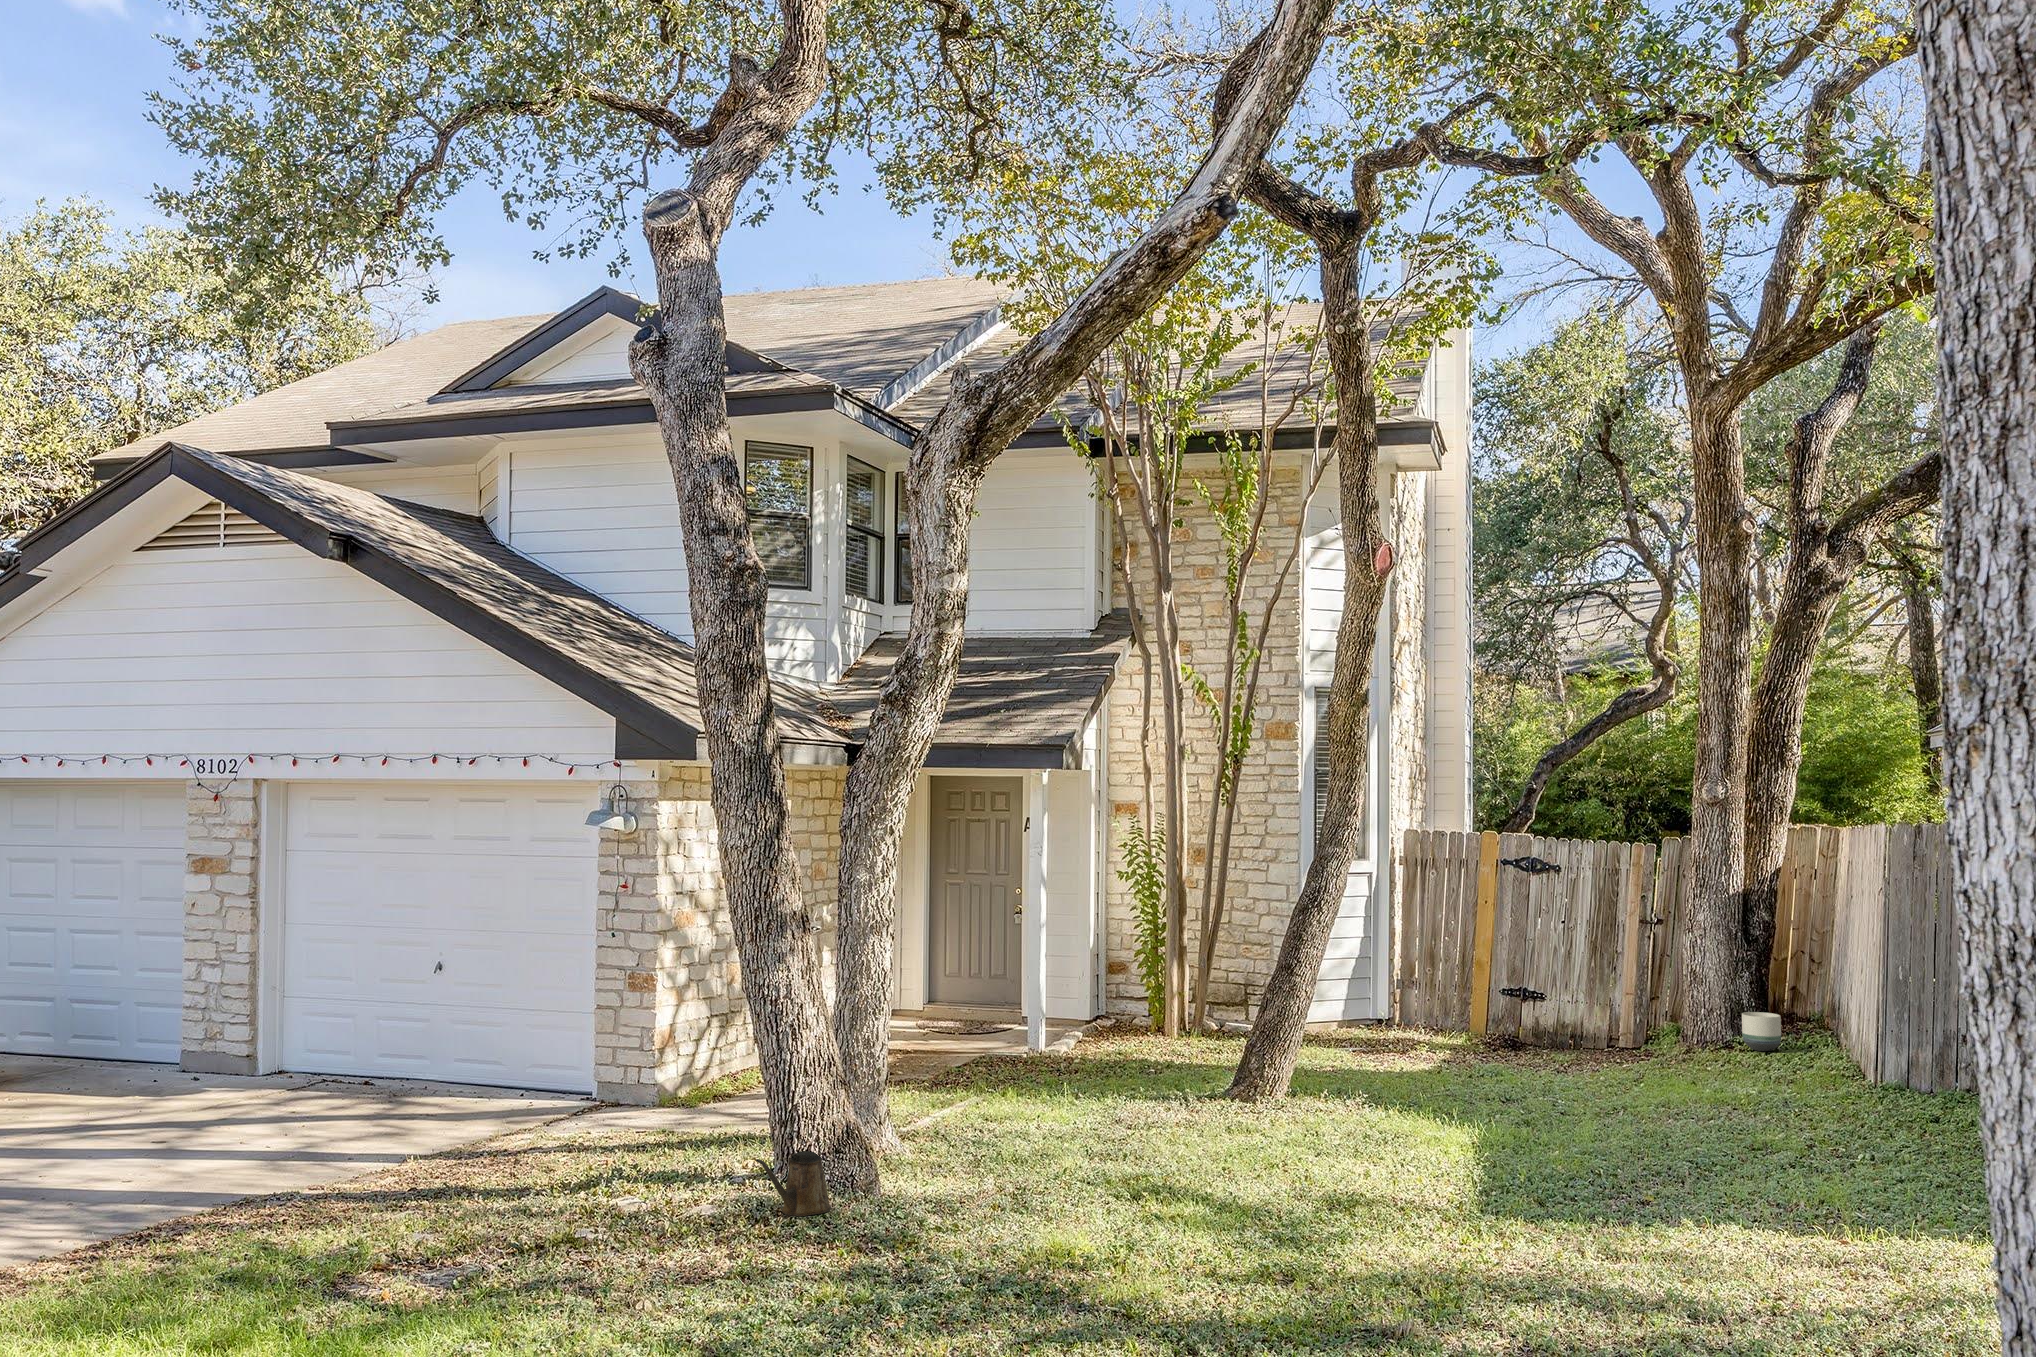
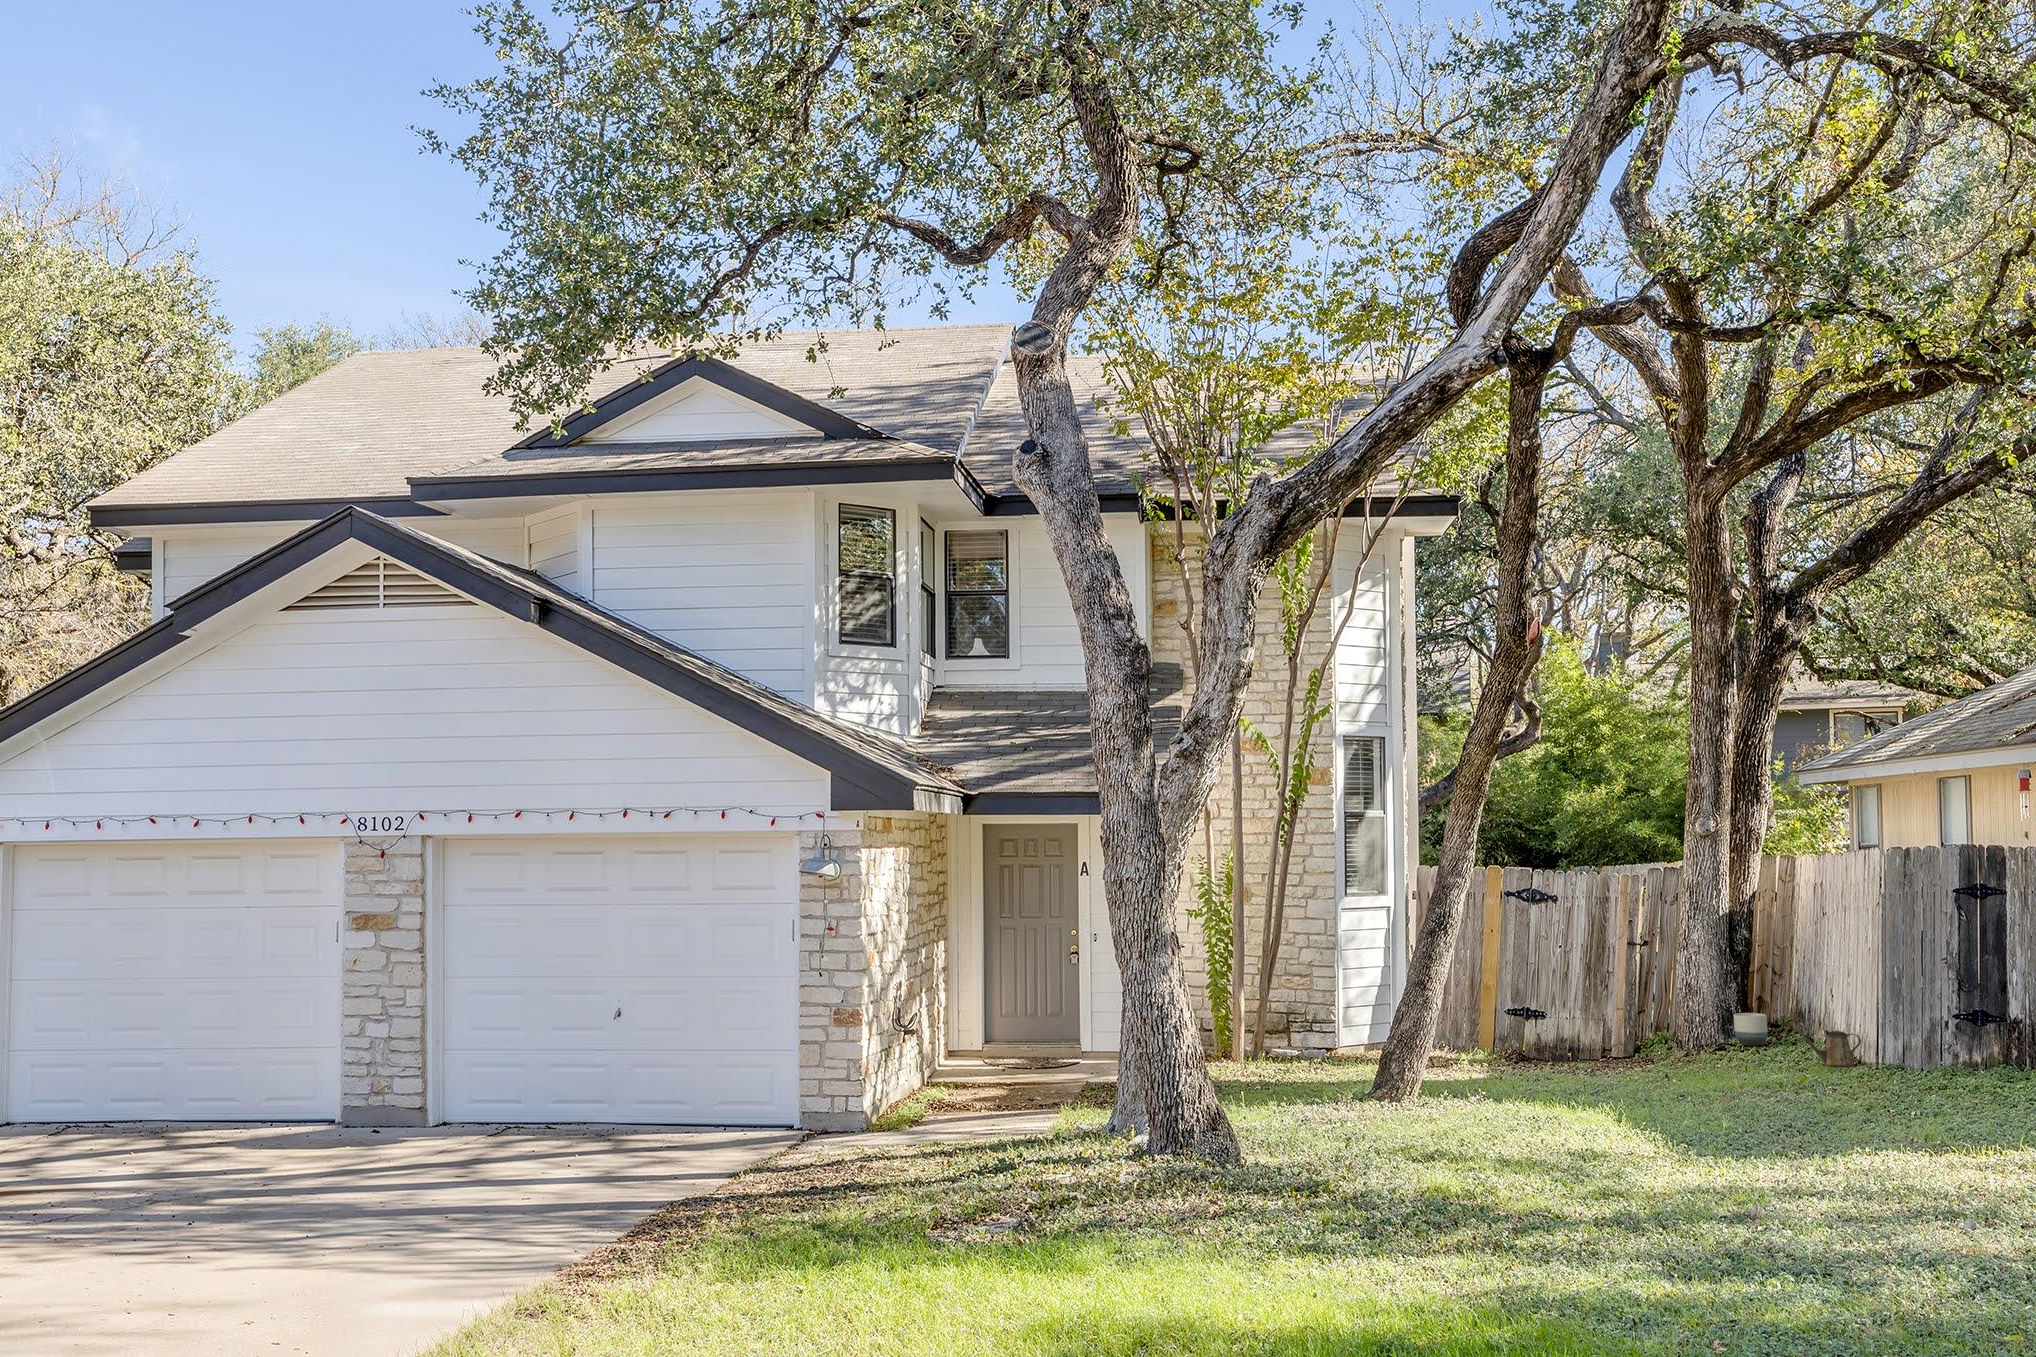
watering can: present [756,1151,831,1216] -> present [1793,1027,1861,1067]

